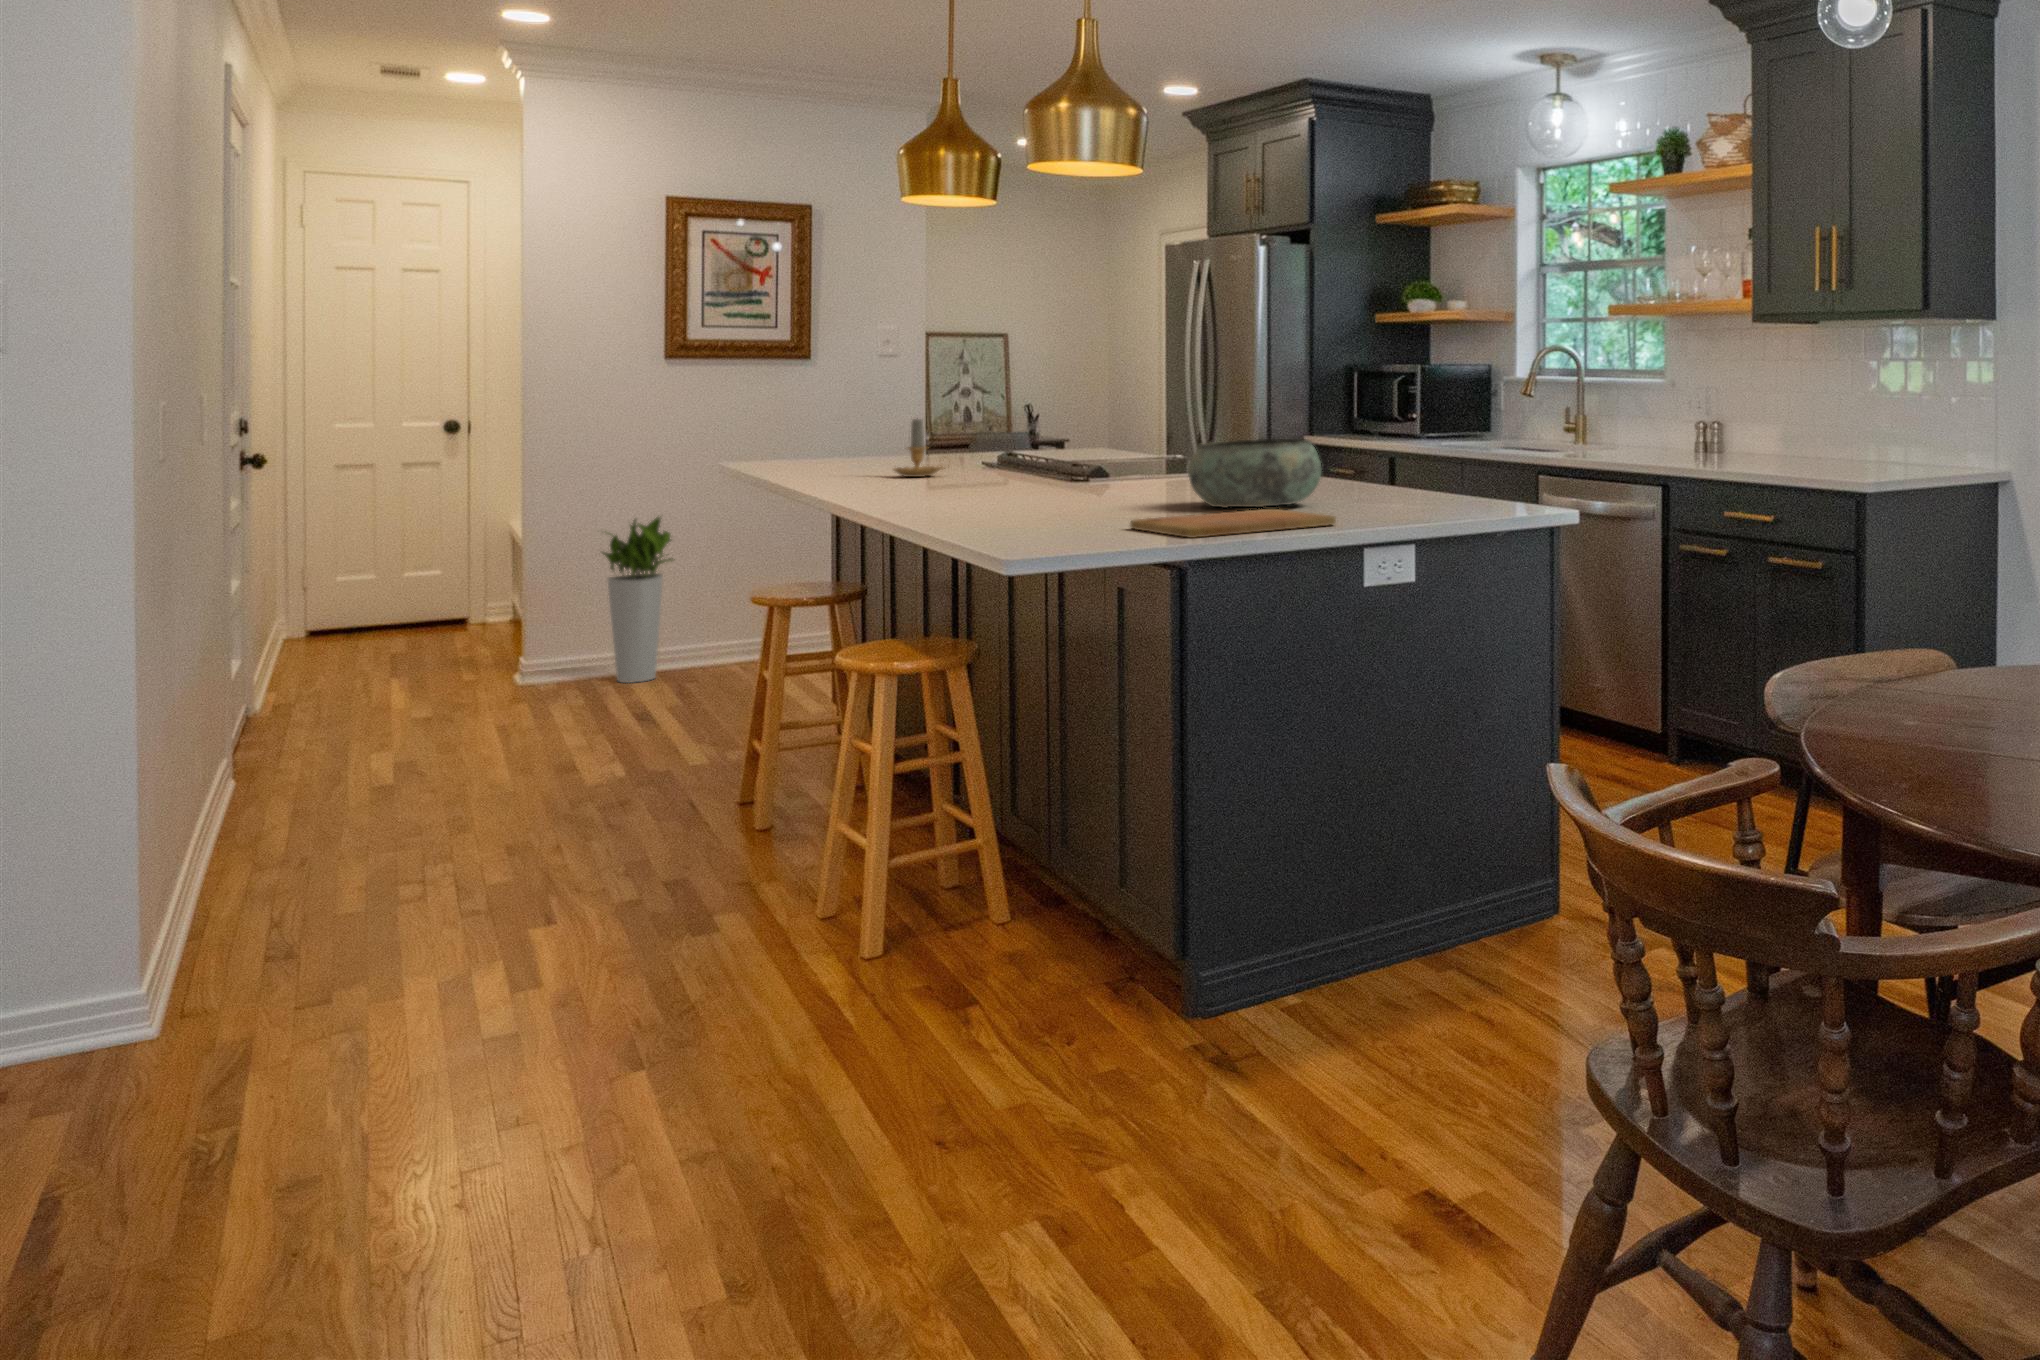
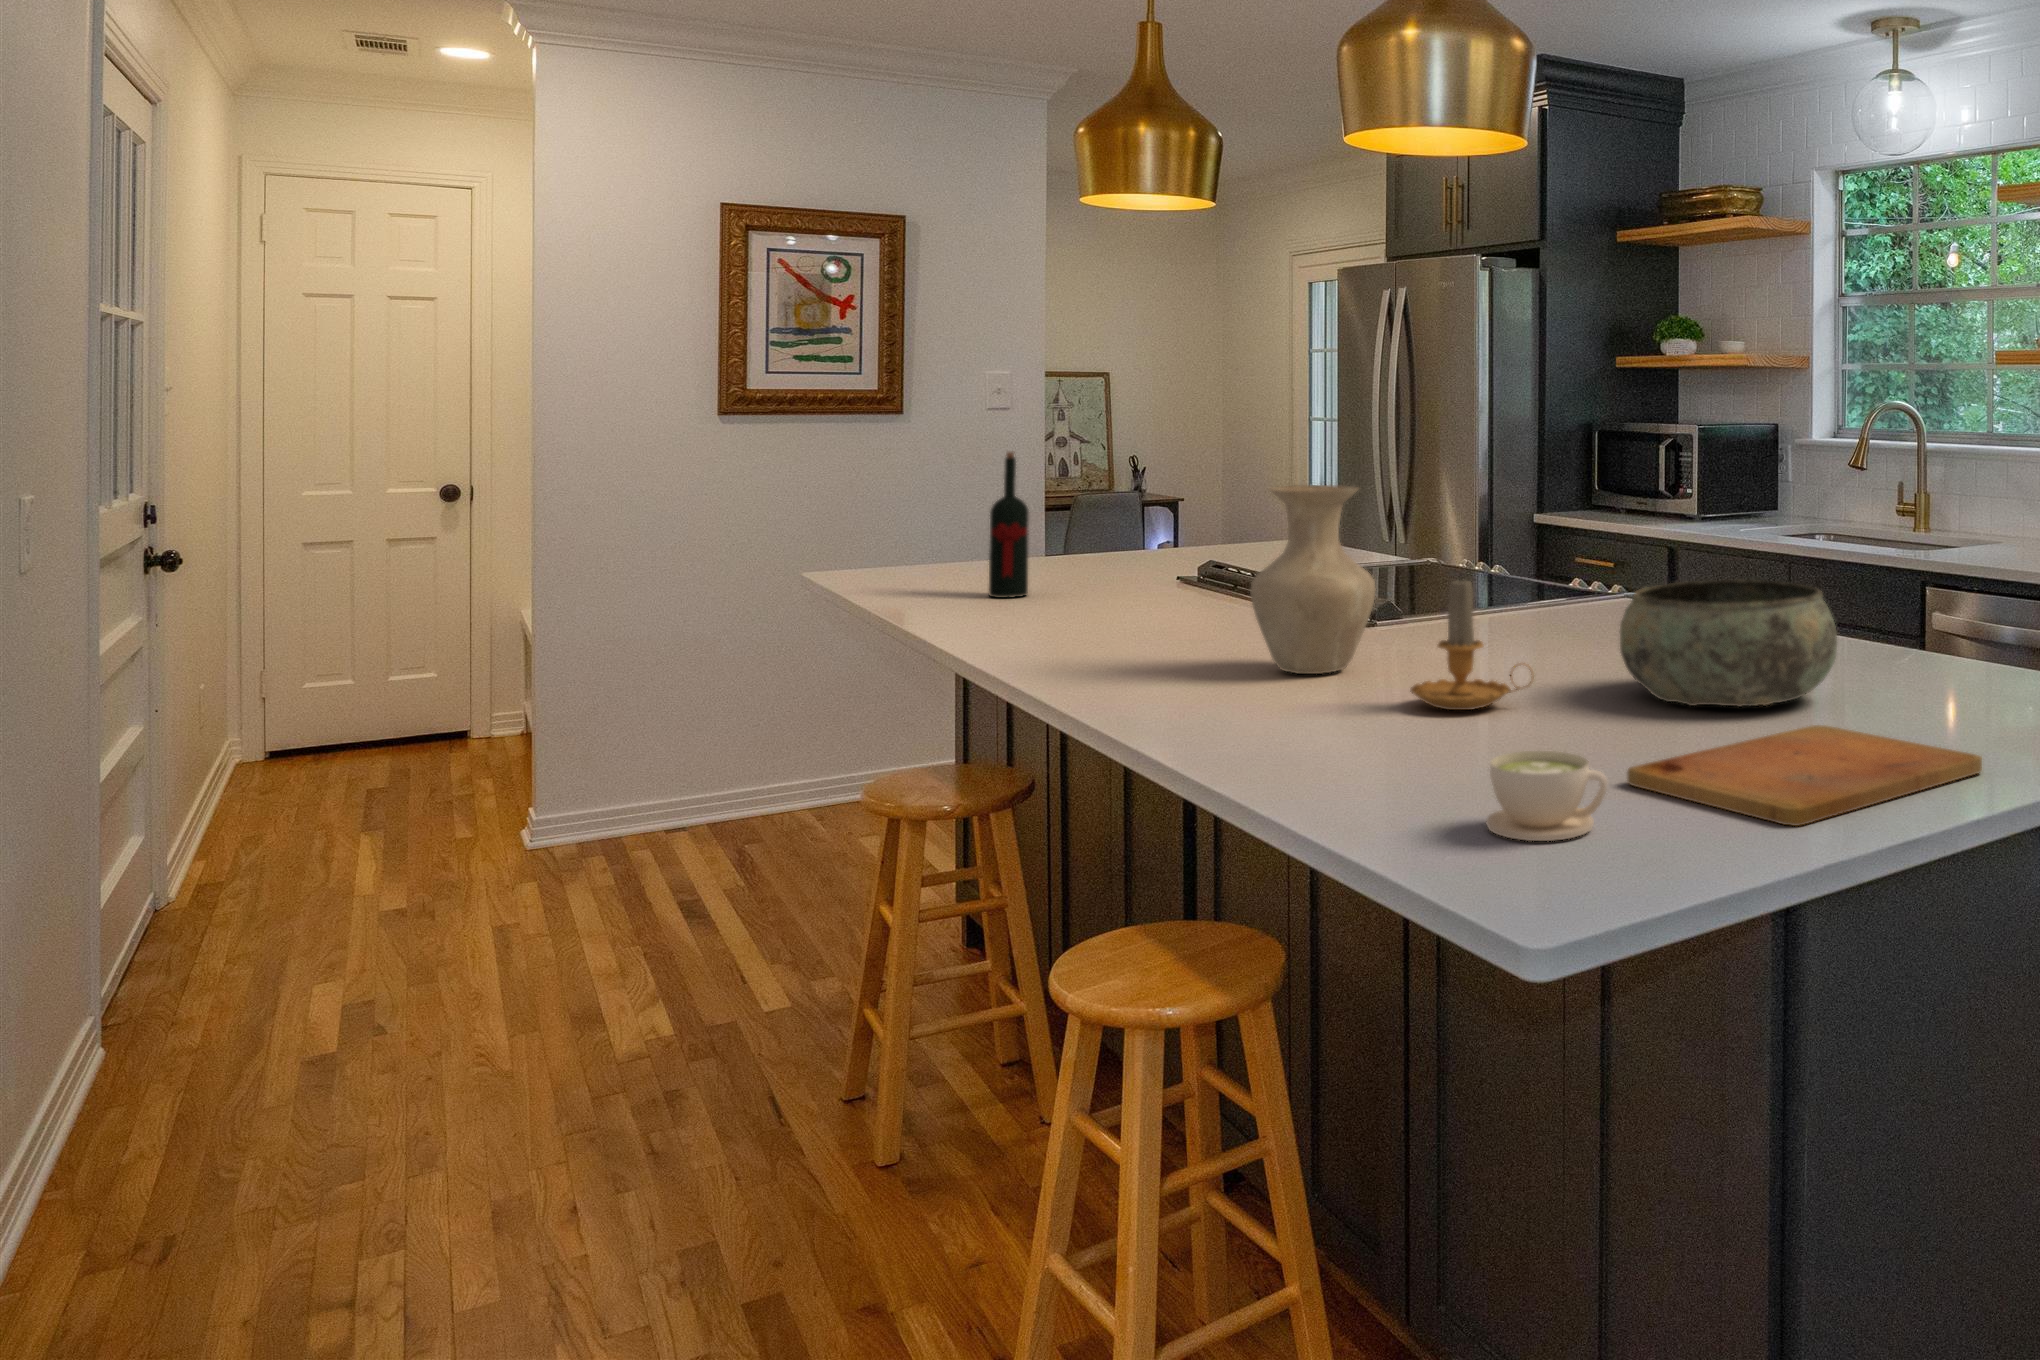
wine bottle: none [843,375,871,475] -> present [989,452,1029,598]
vase: none [978,385,1059,500] -> present [1251,485,1375,674]
candle: present [894,419,945,477] -> present [1410,580,1533,710]
coffee cup: none [1028,502,1091,541] -> present [1486,751,1607,841]
planter: present [603,517,672,683] -> none [622,618,730,845]

